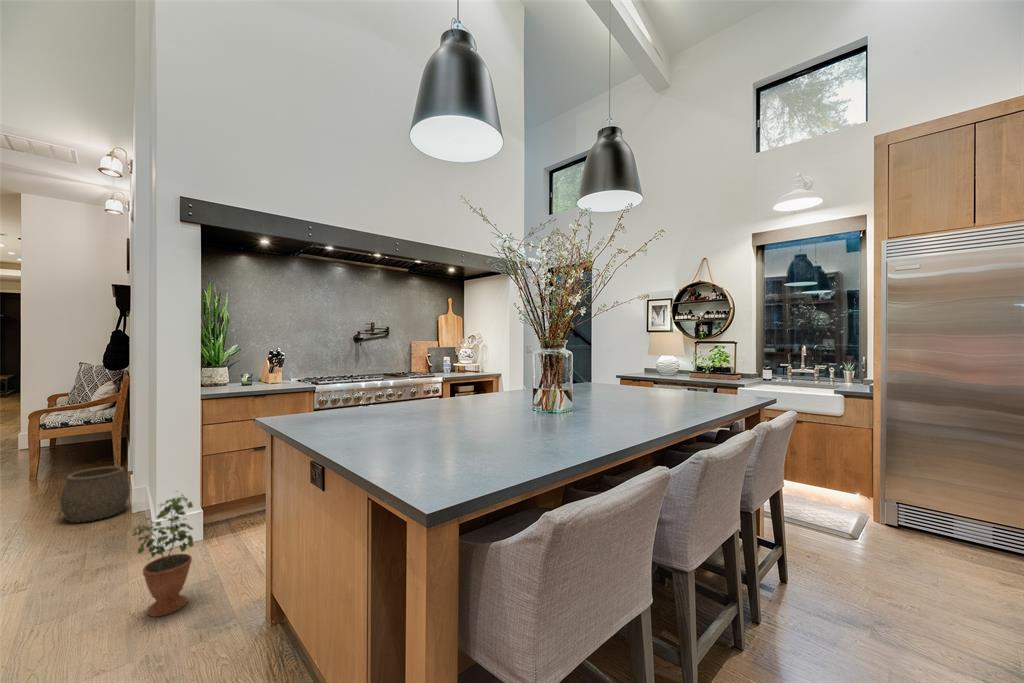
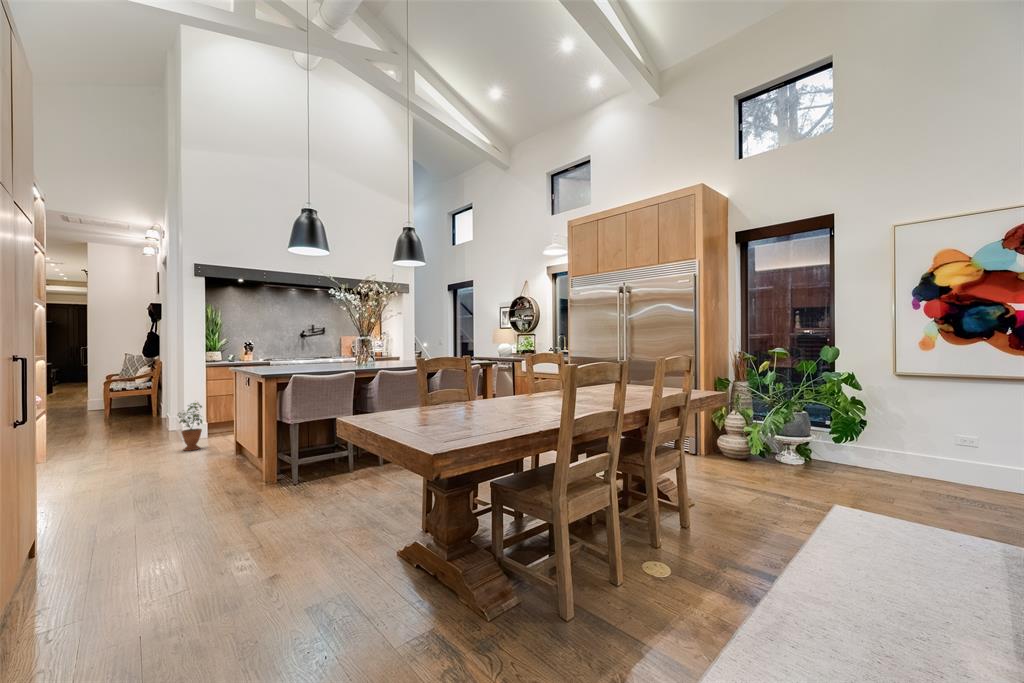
woven basket: present [60,466,130,523] -> none [133,406,168,432]

